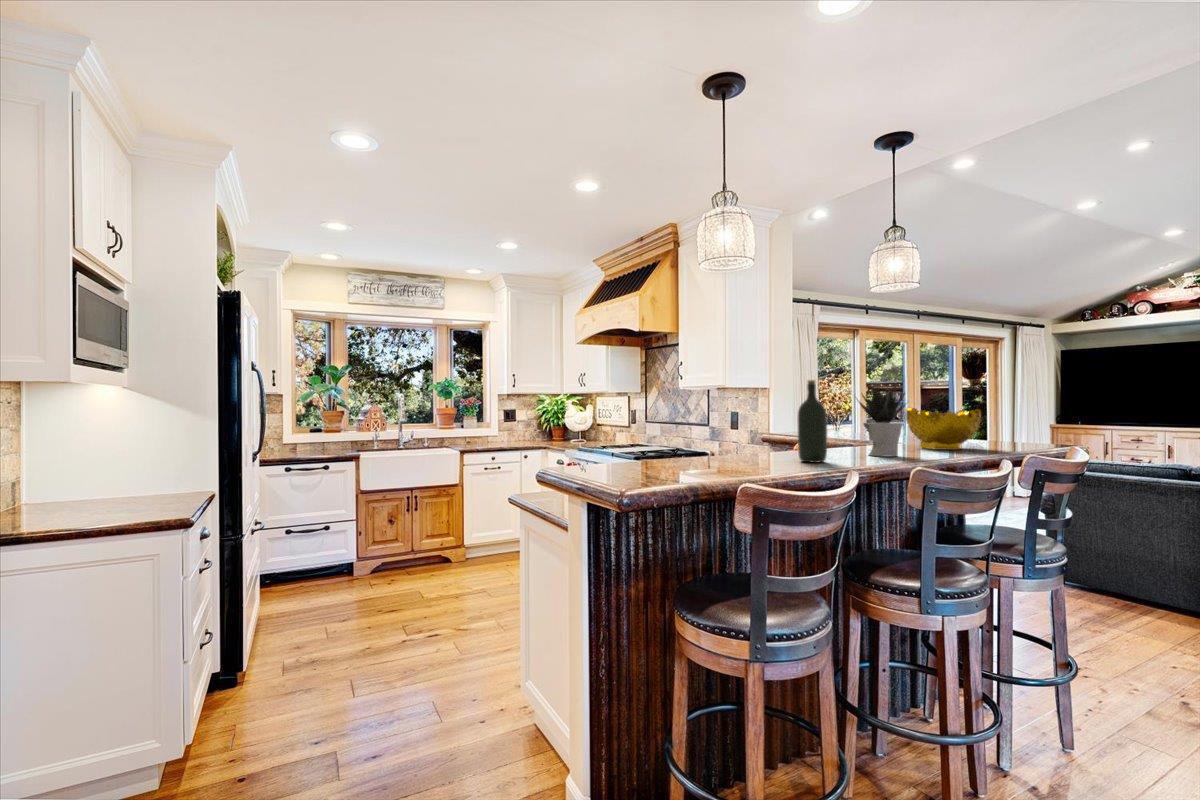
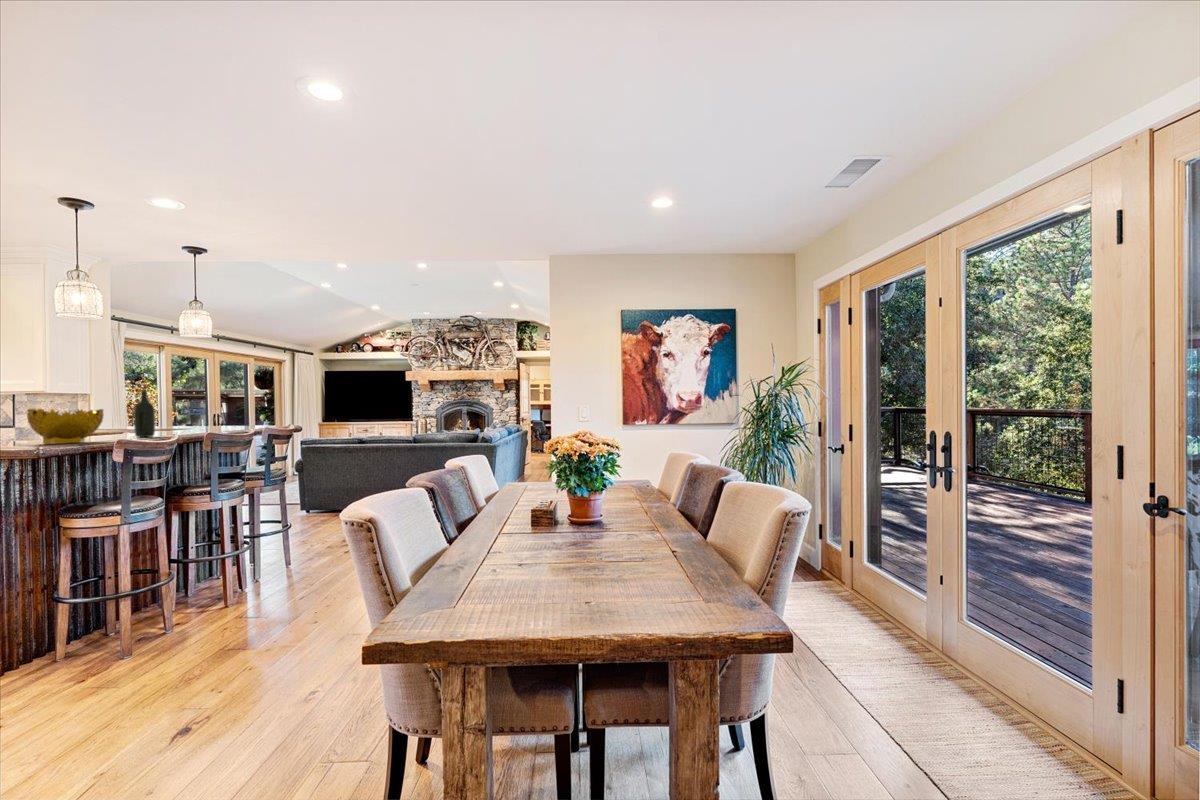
potted plant: present [859,383,905,457] -> none [171,391,206,434]
decorative bowl: present [906,408,981,450] -> present [27,409,104,444]

